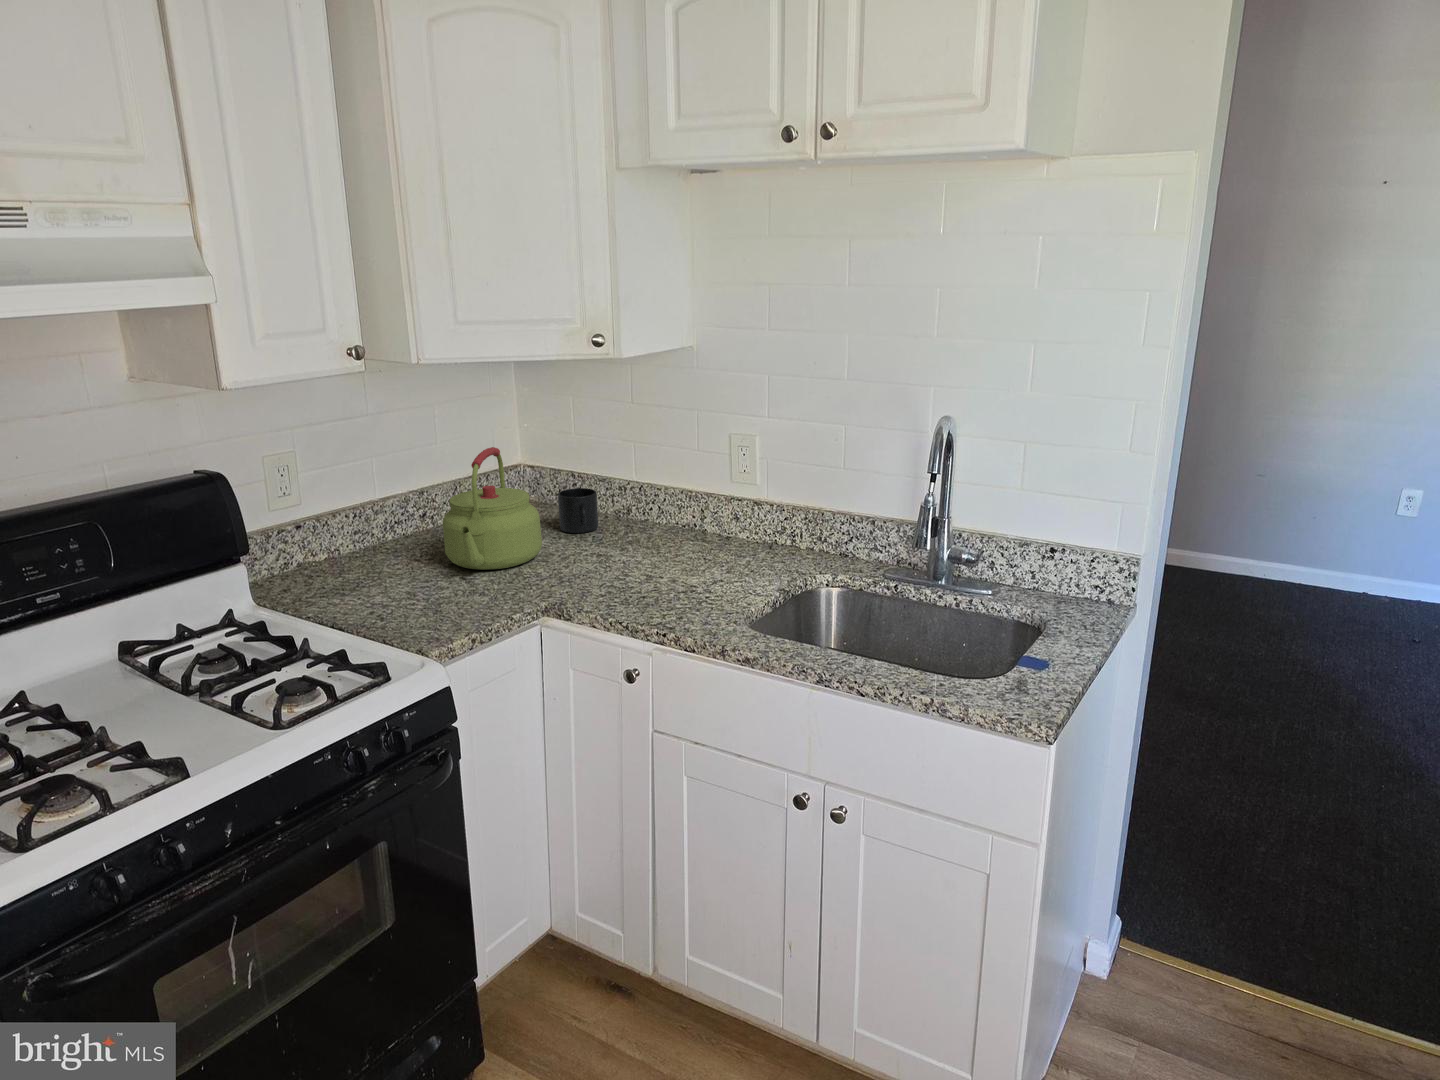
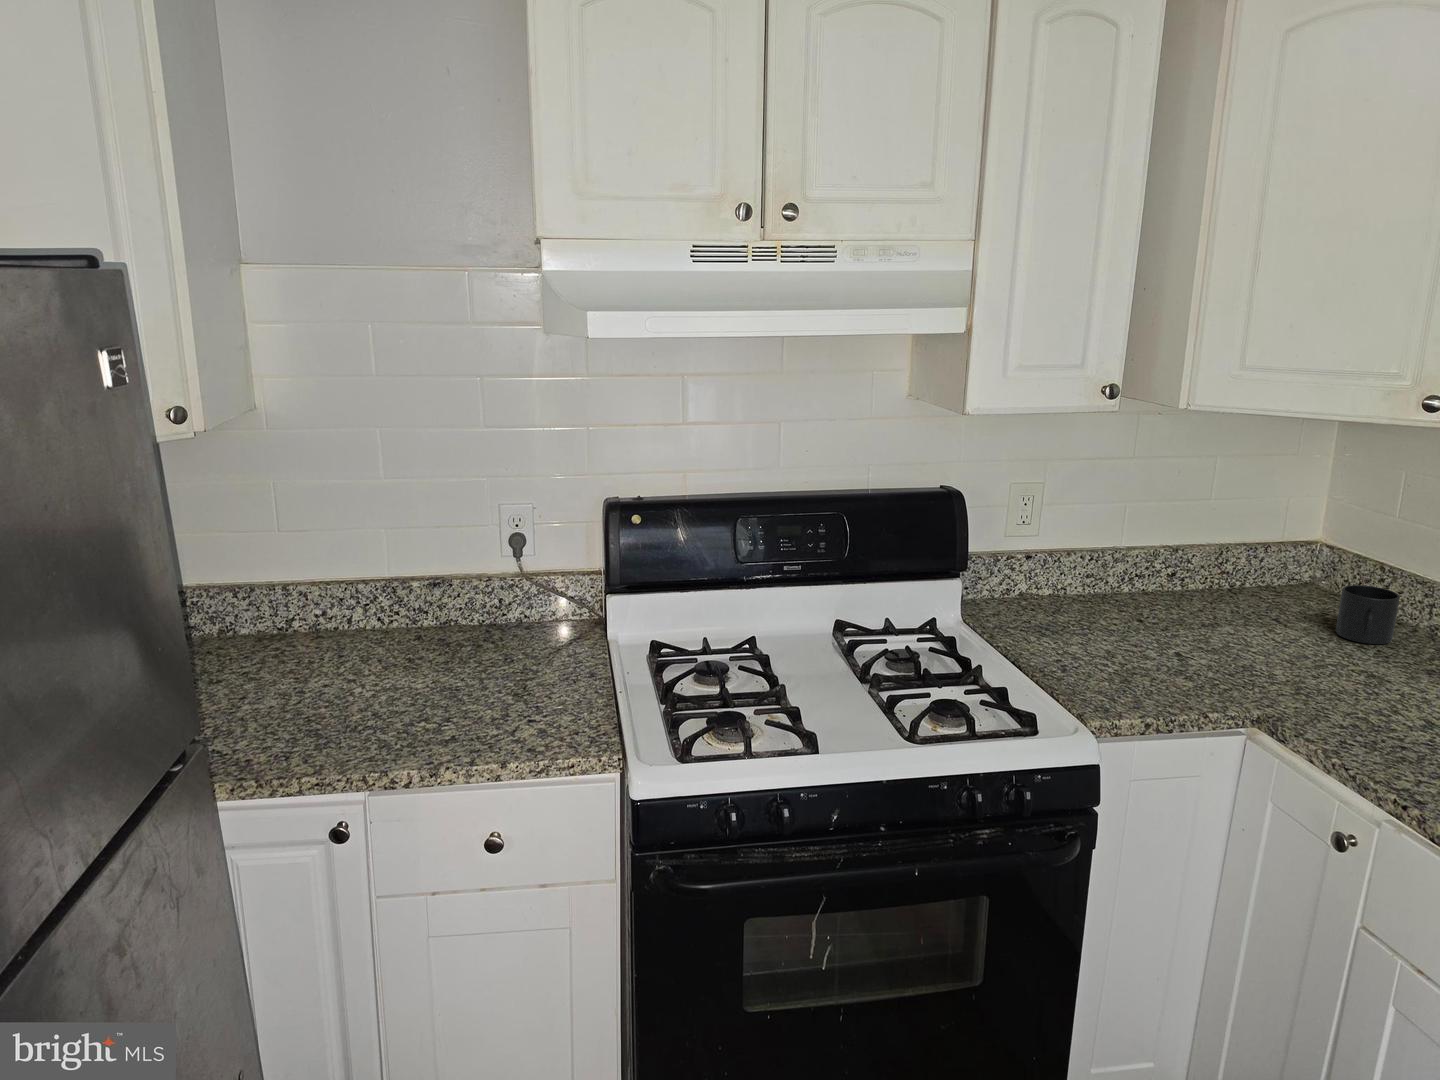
kettle: present [443,447,542,570] -> none [1171,515,1301,658]

